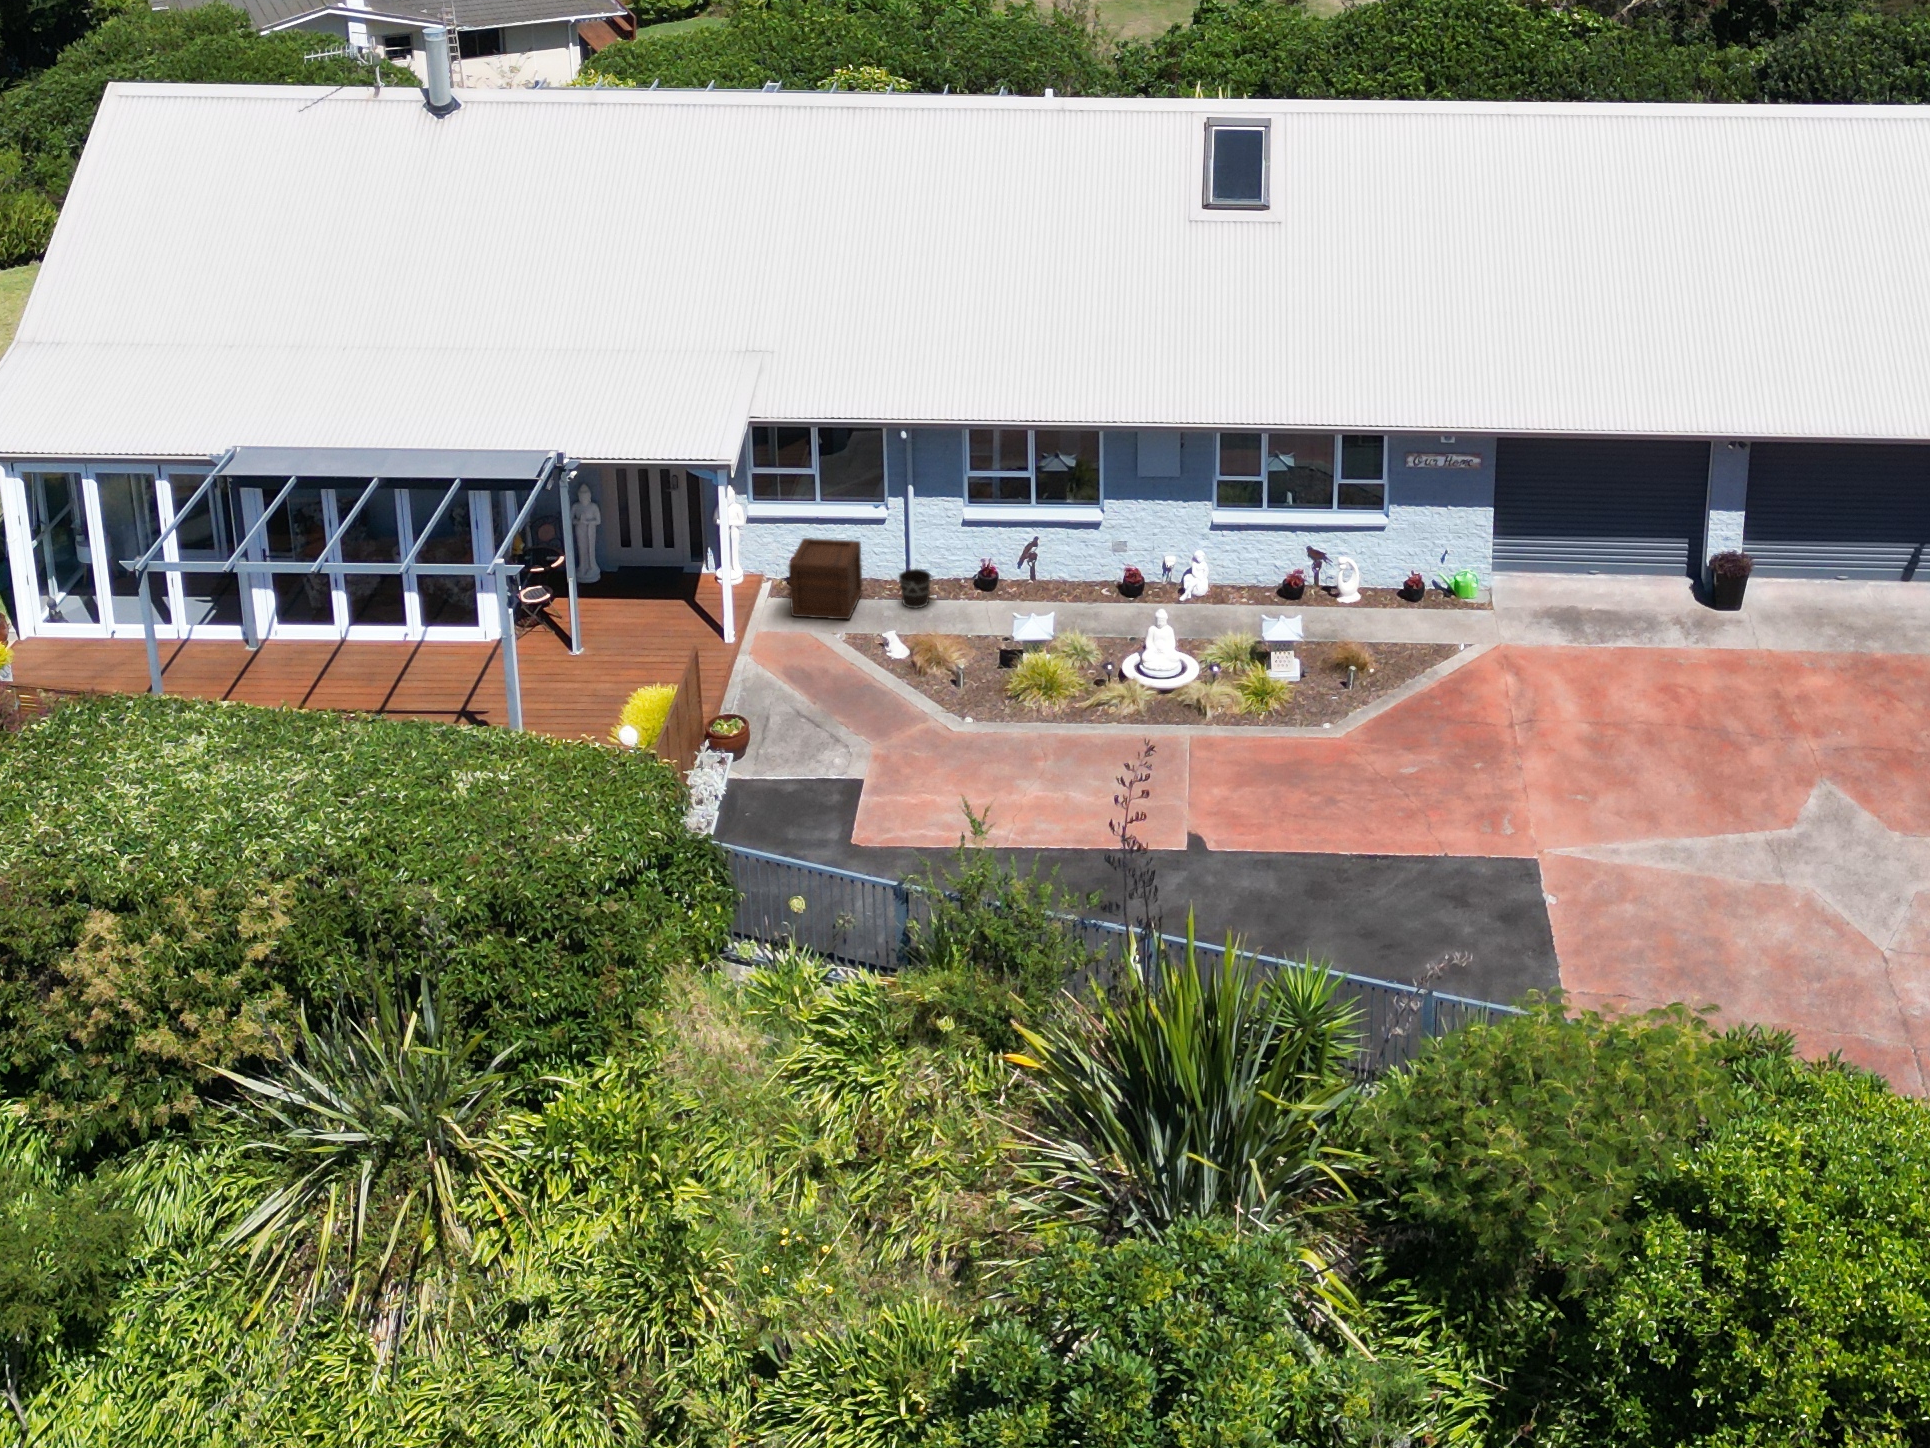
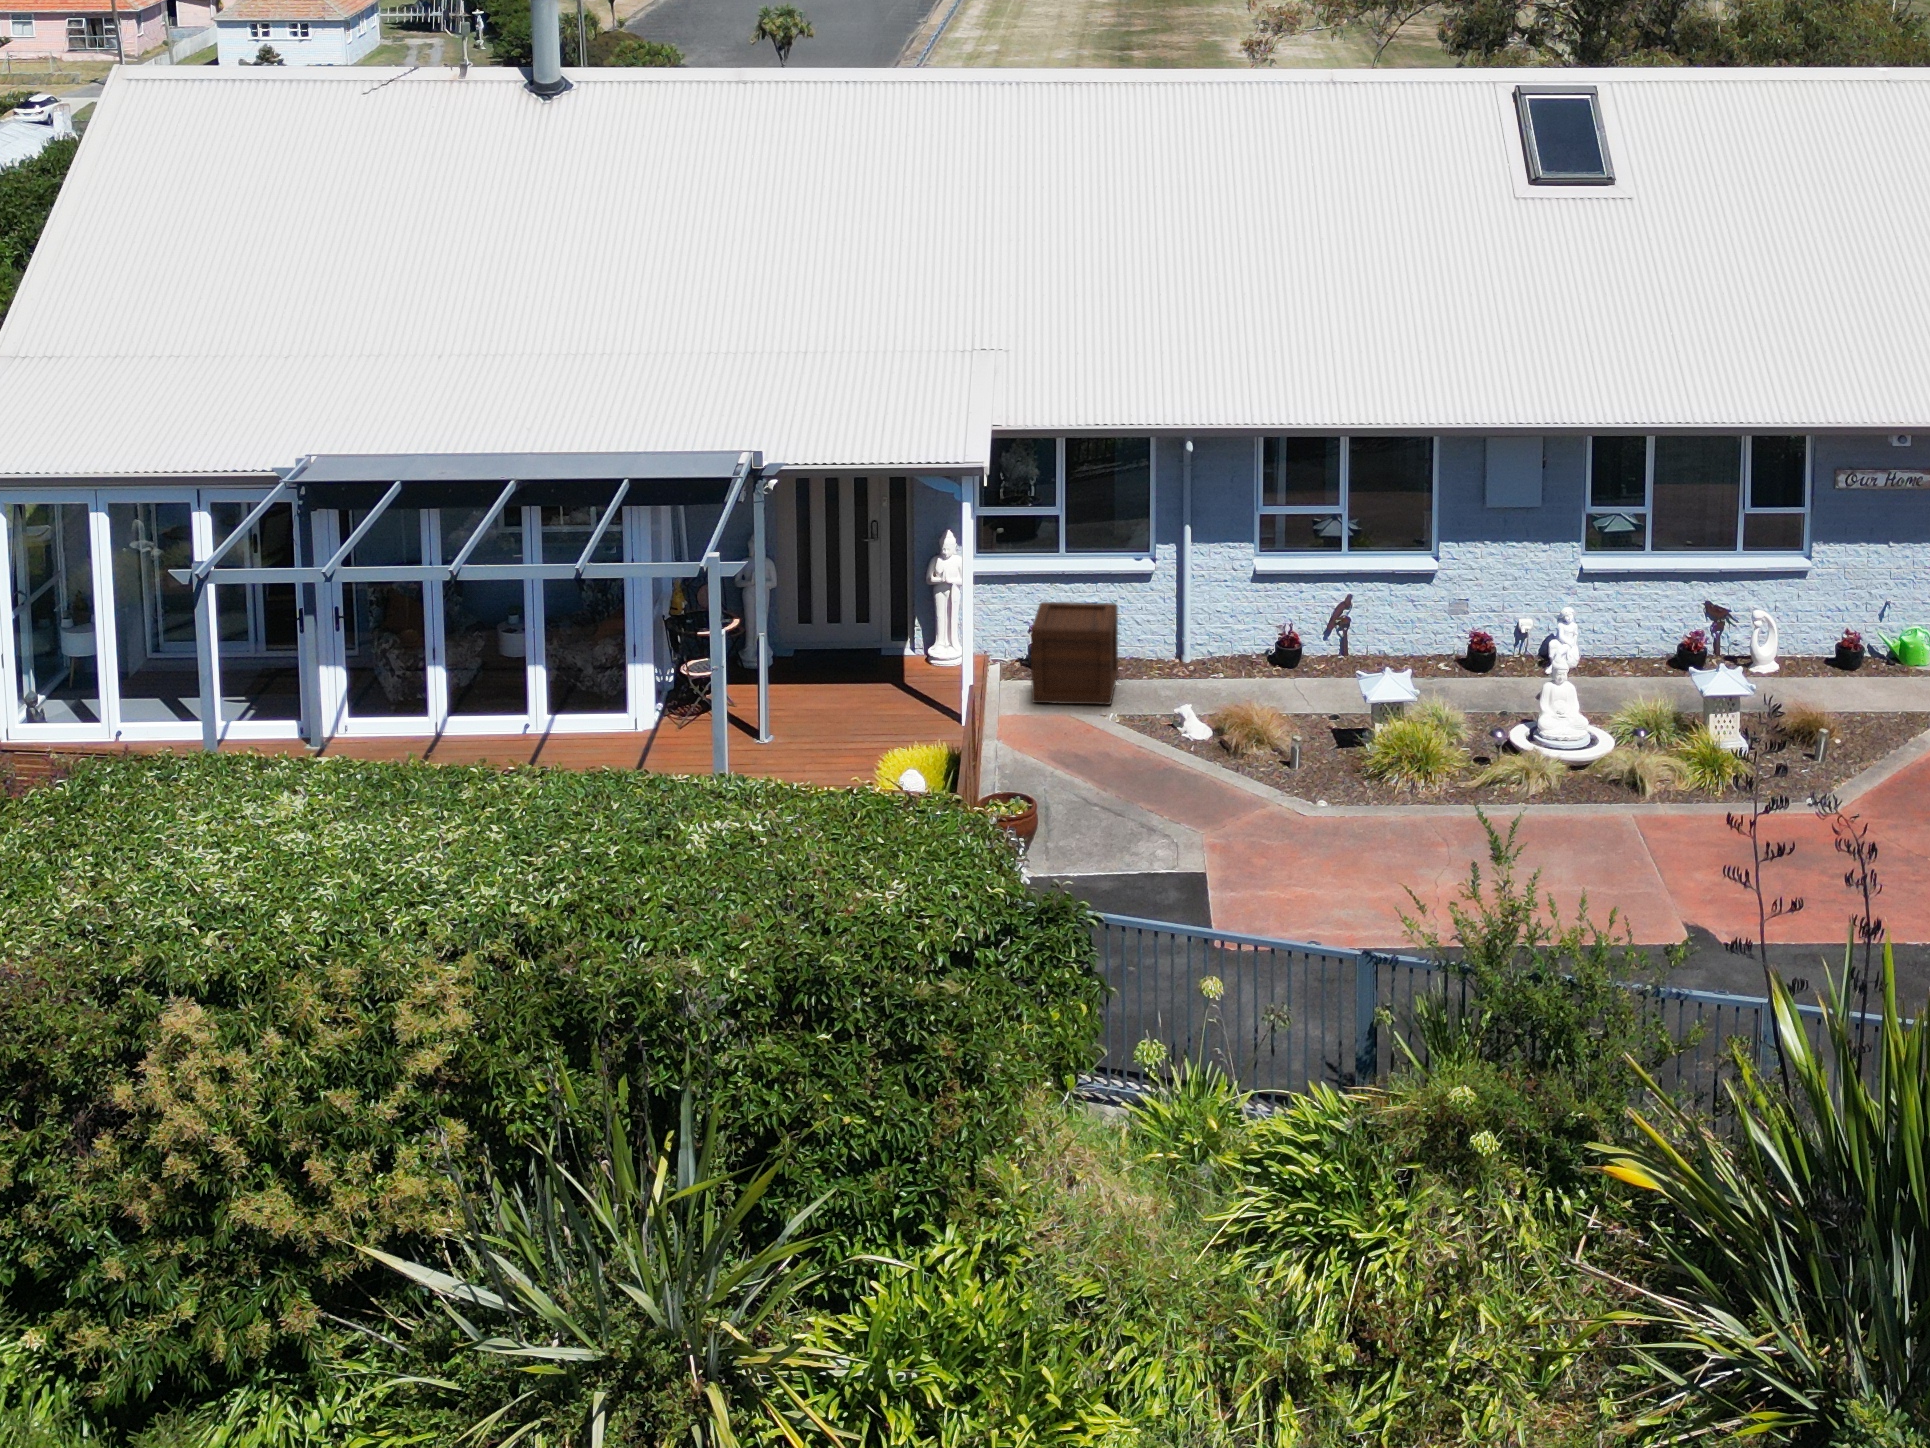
bucket: present [899,569,931,608] -> none [1169,639,1213,691]

